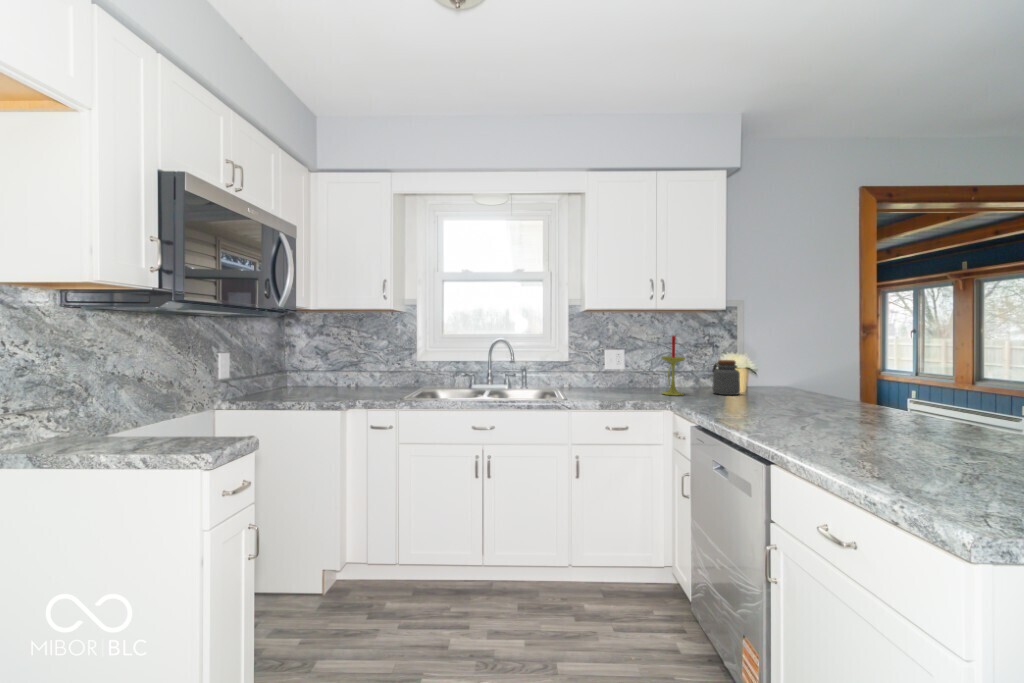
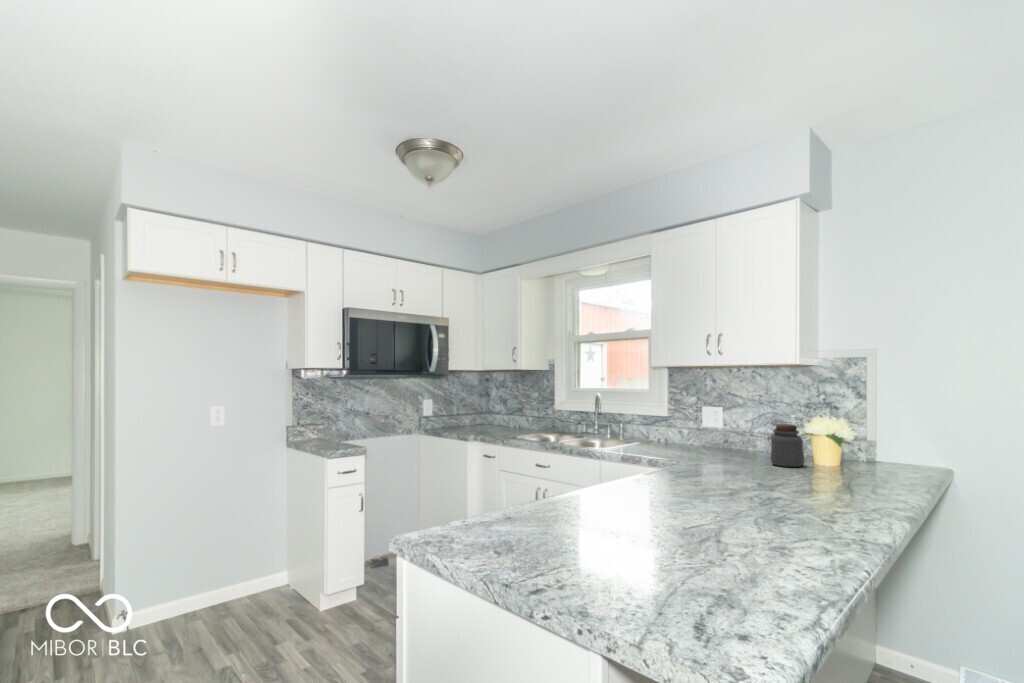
candle: present [661,335,685,395] -> none [706,392,738,460]

